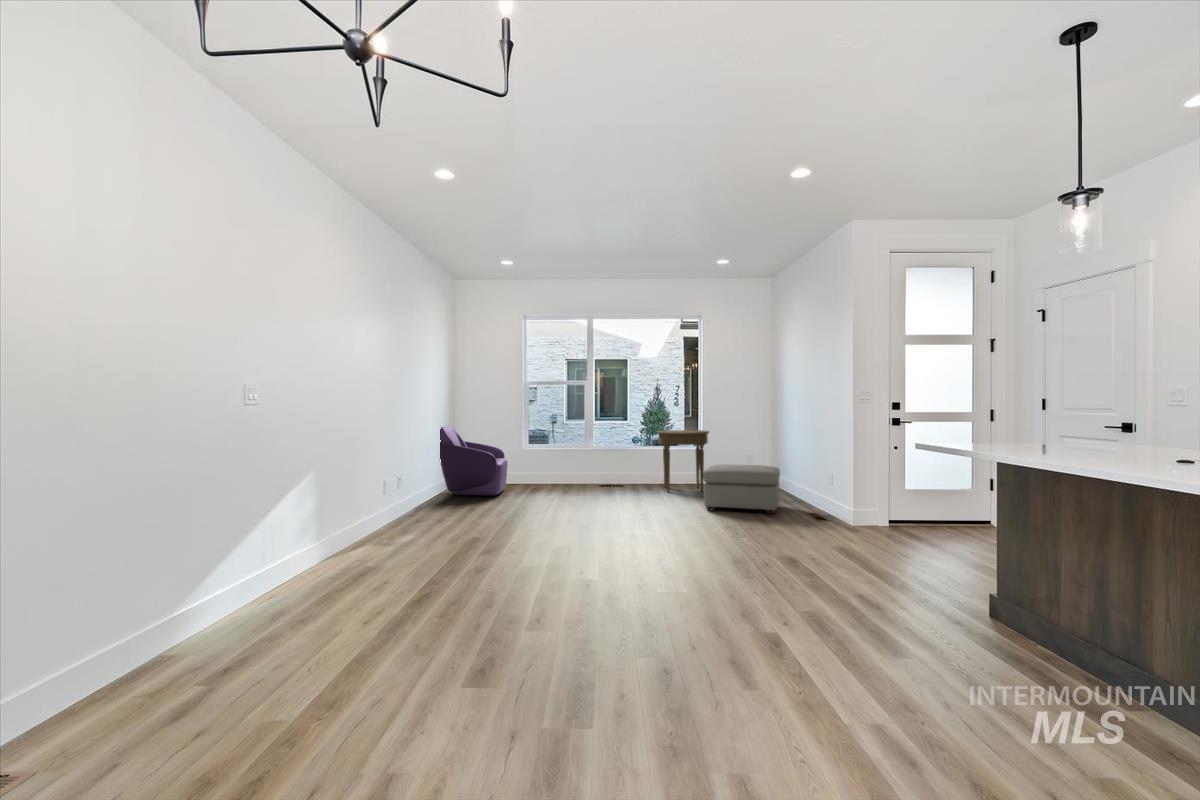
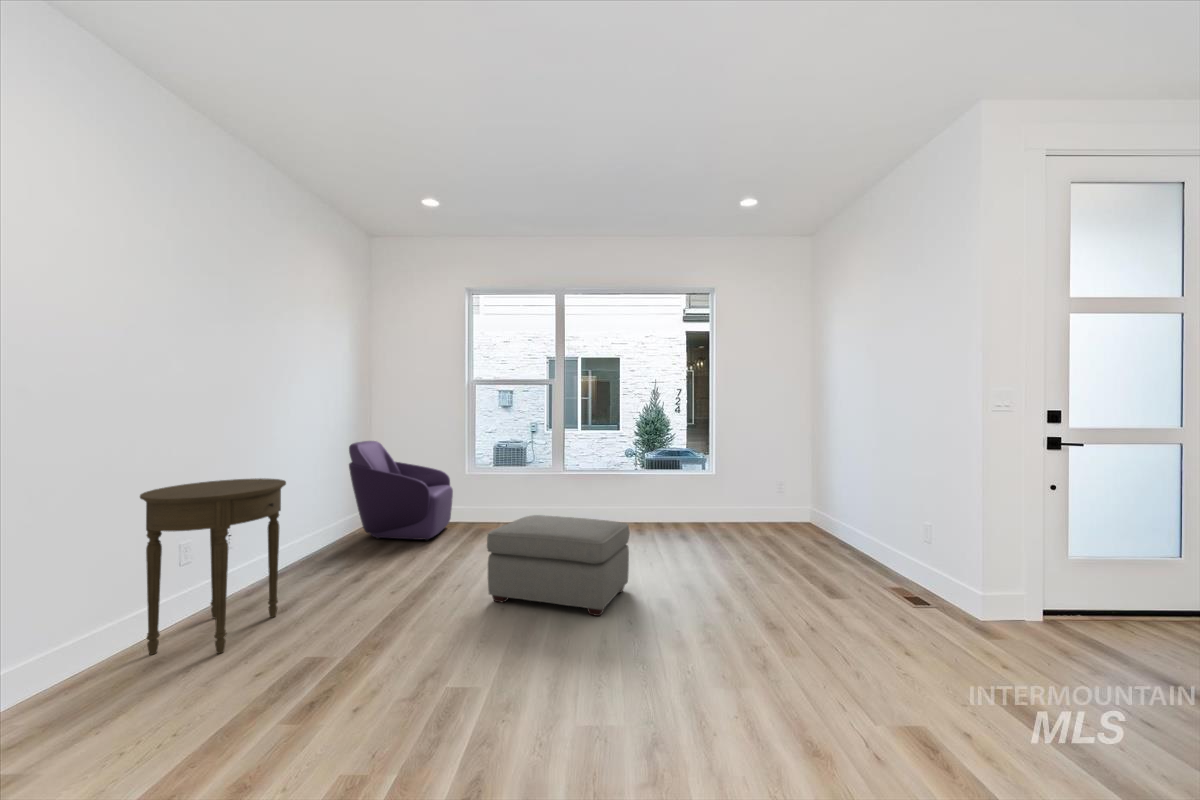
side table: present [657,430,709,492] -> present [140,478,286,655]
ottoman: present [703,465,780,514] -> present [487,515,630,616]

